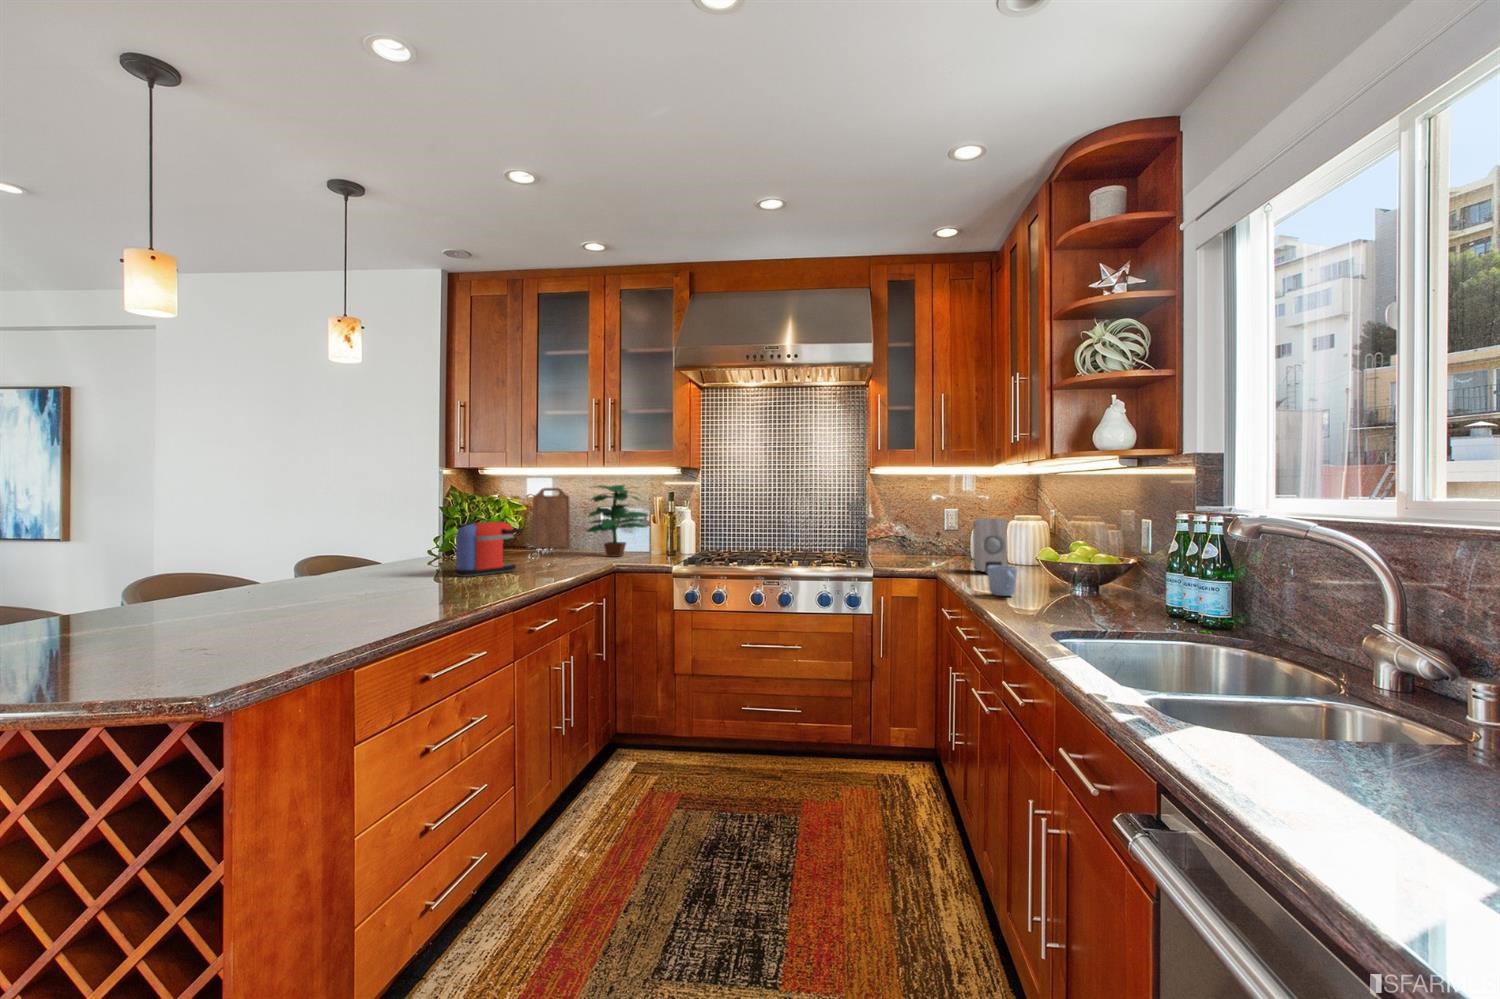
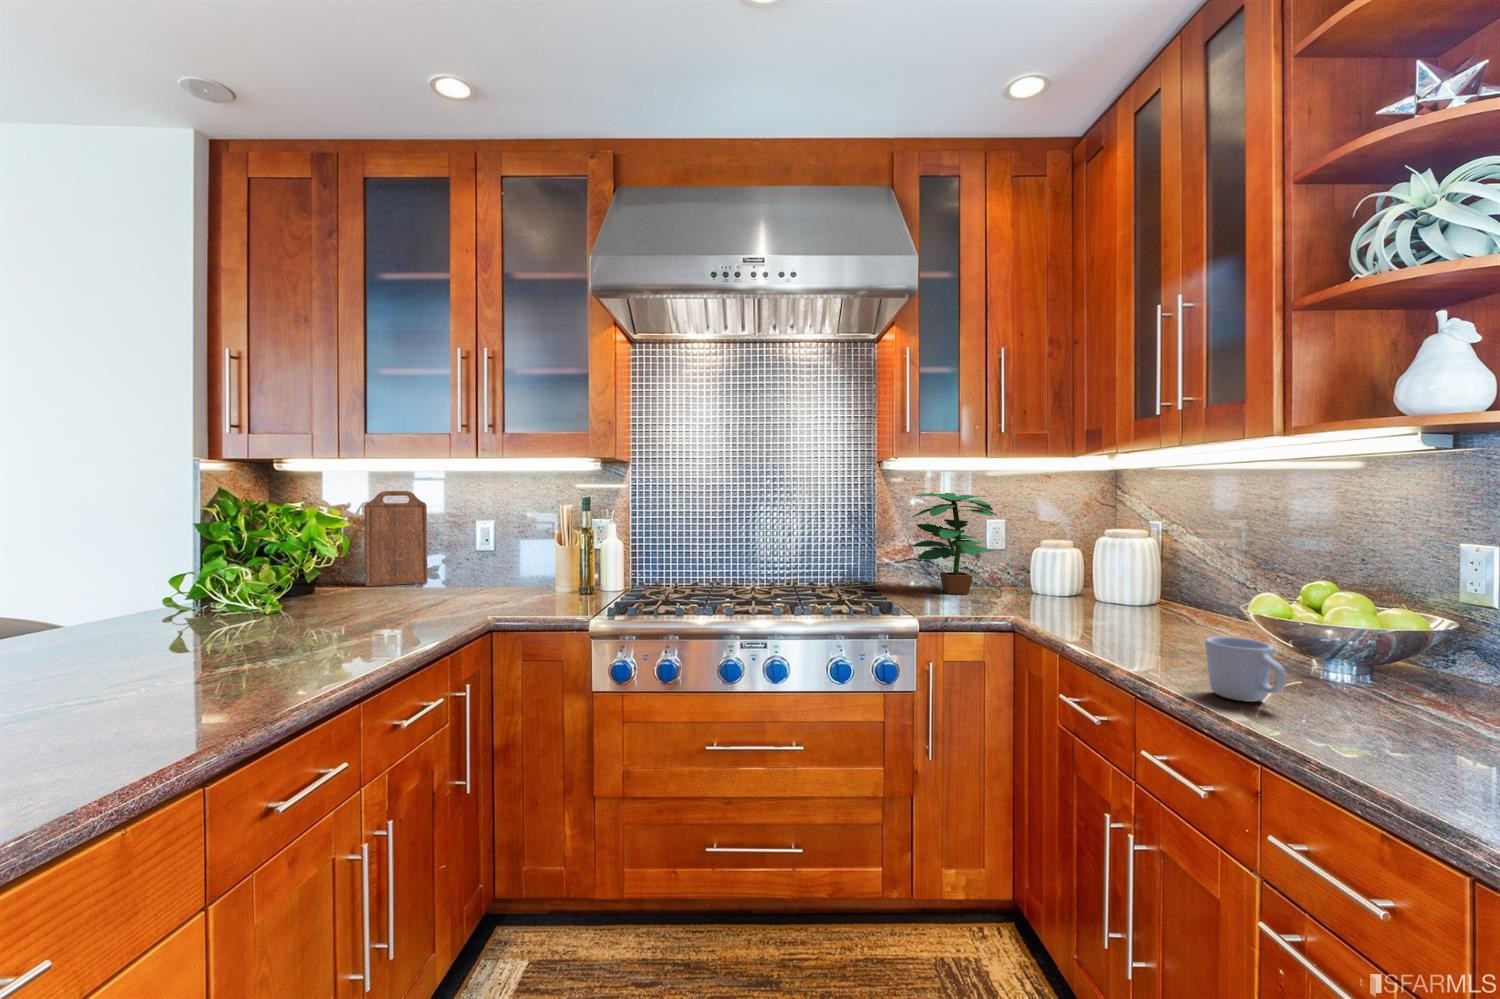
potted plant: present [587,485,648,557] -> present [913,493,997,594]
soap dispenser: present [973,518,1008,574] -> none [1063,537,1134,628]
coffee maker: present [454,522,523,577] -> none [108,560,292,685]

